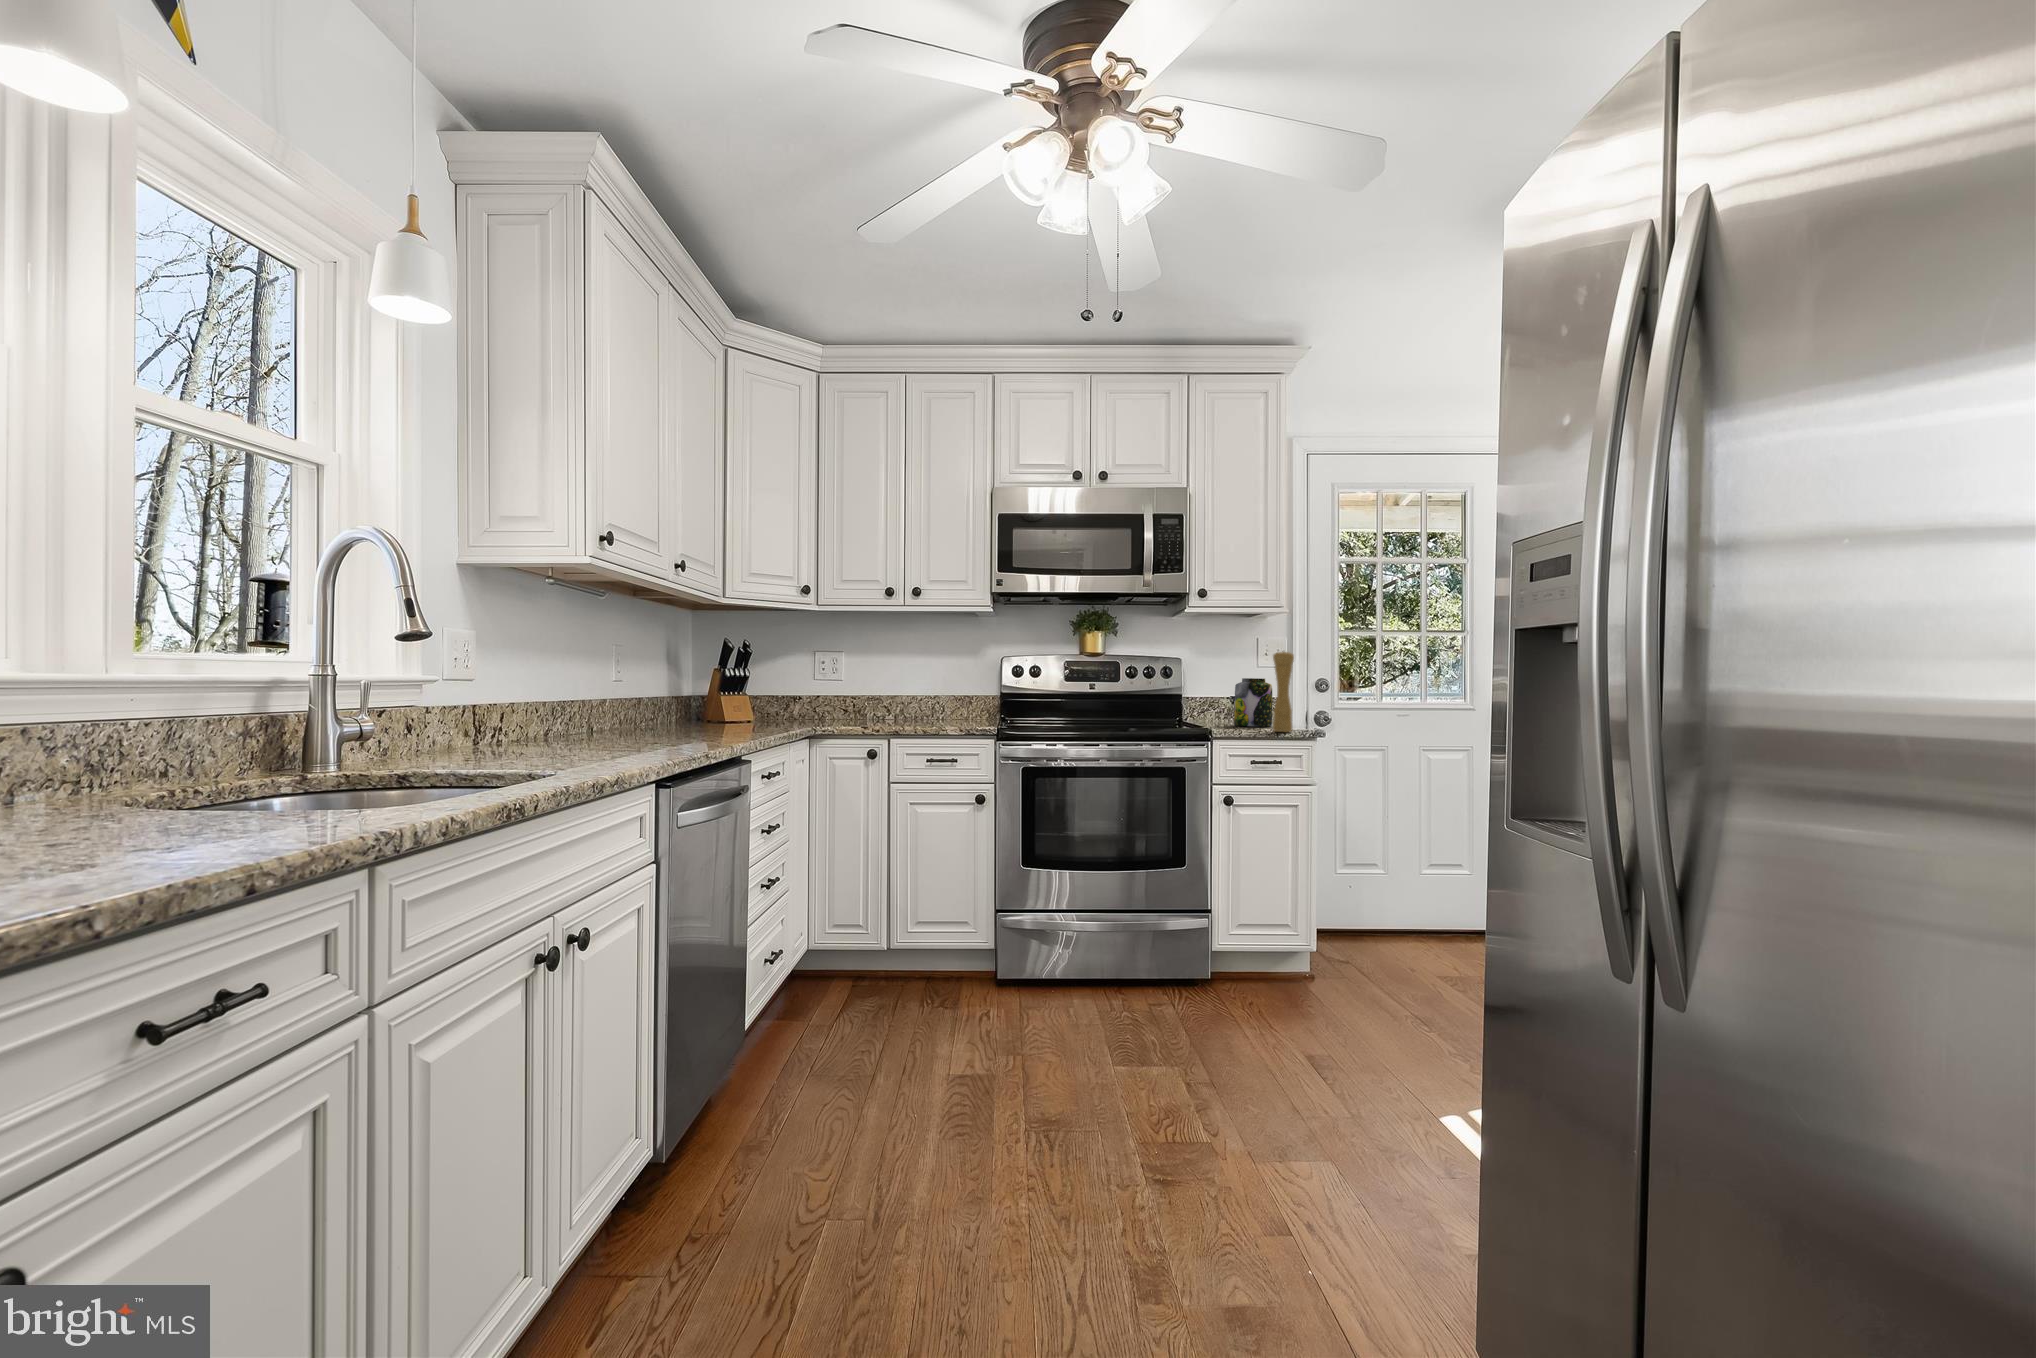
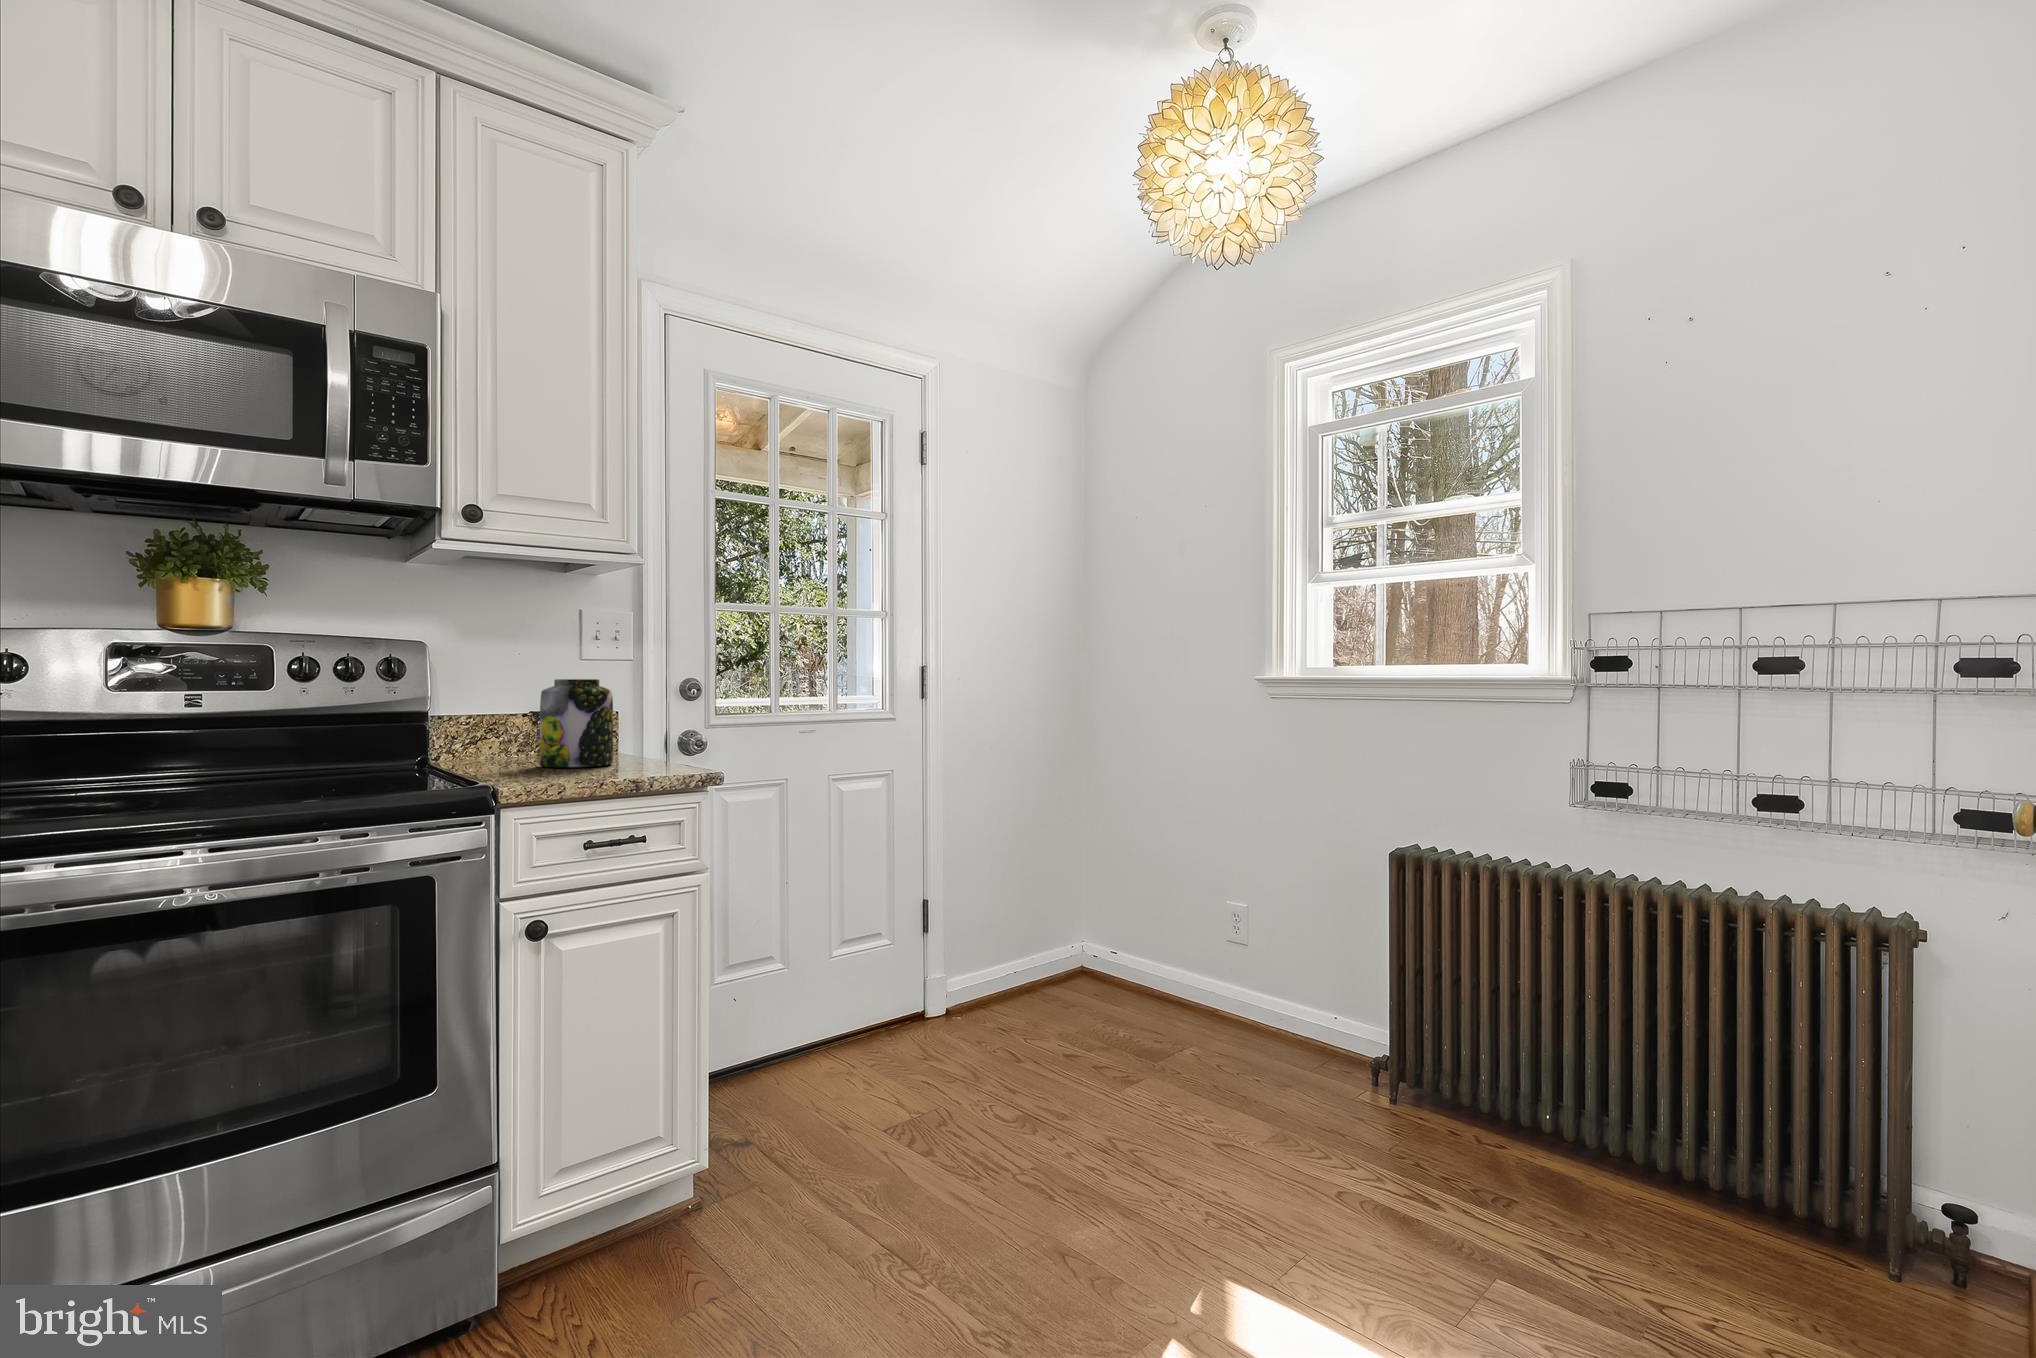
pepper mill: present [1273,651,1294,732] -> none [624,627,665,781]

